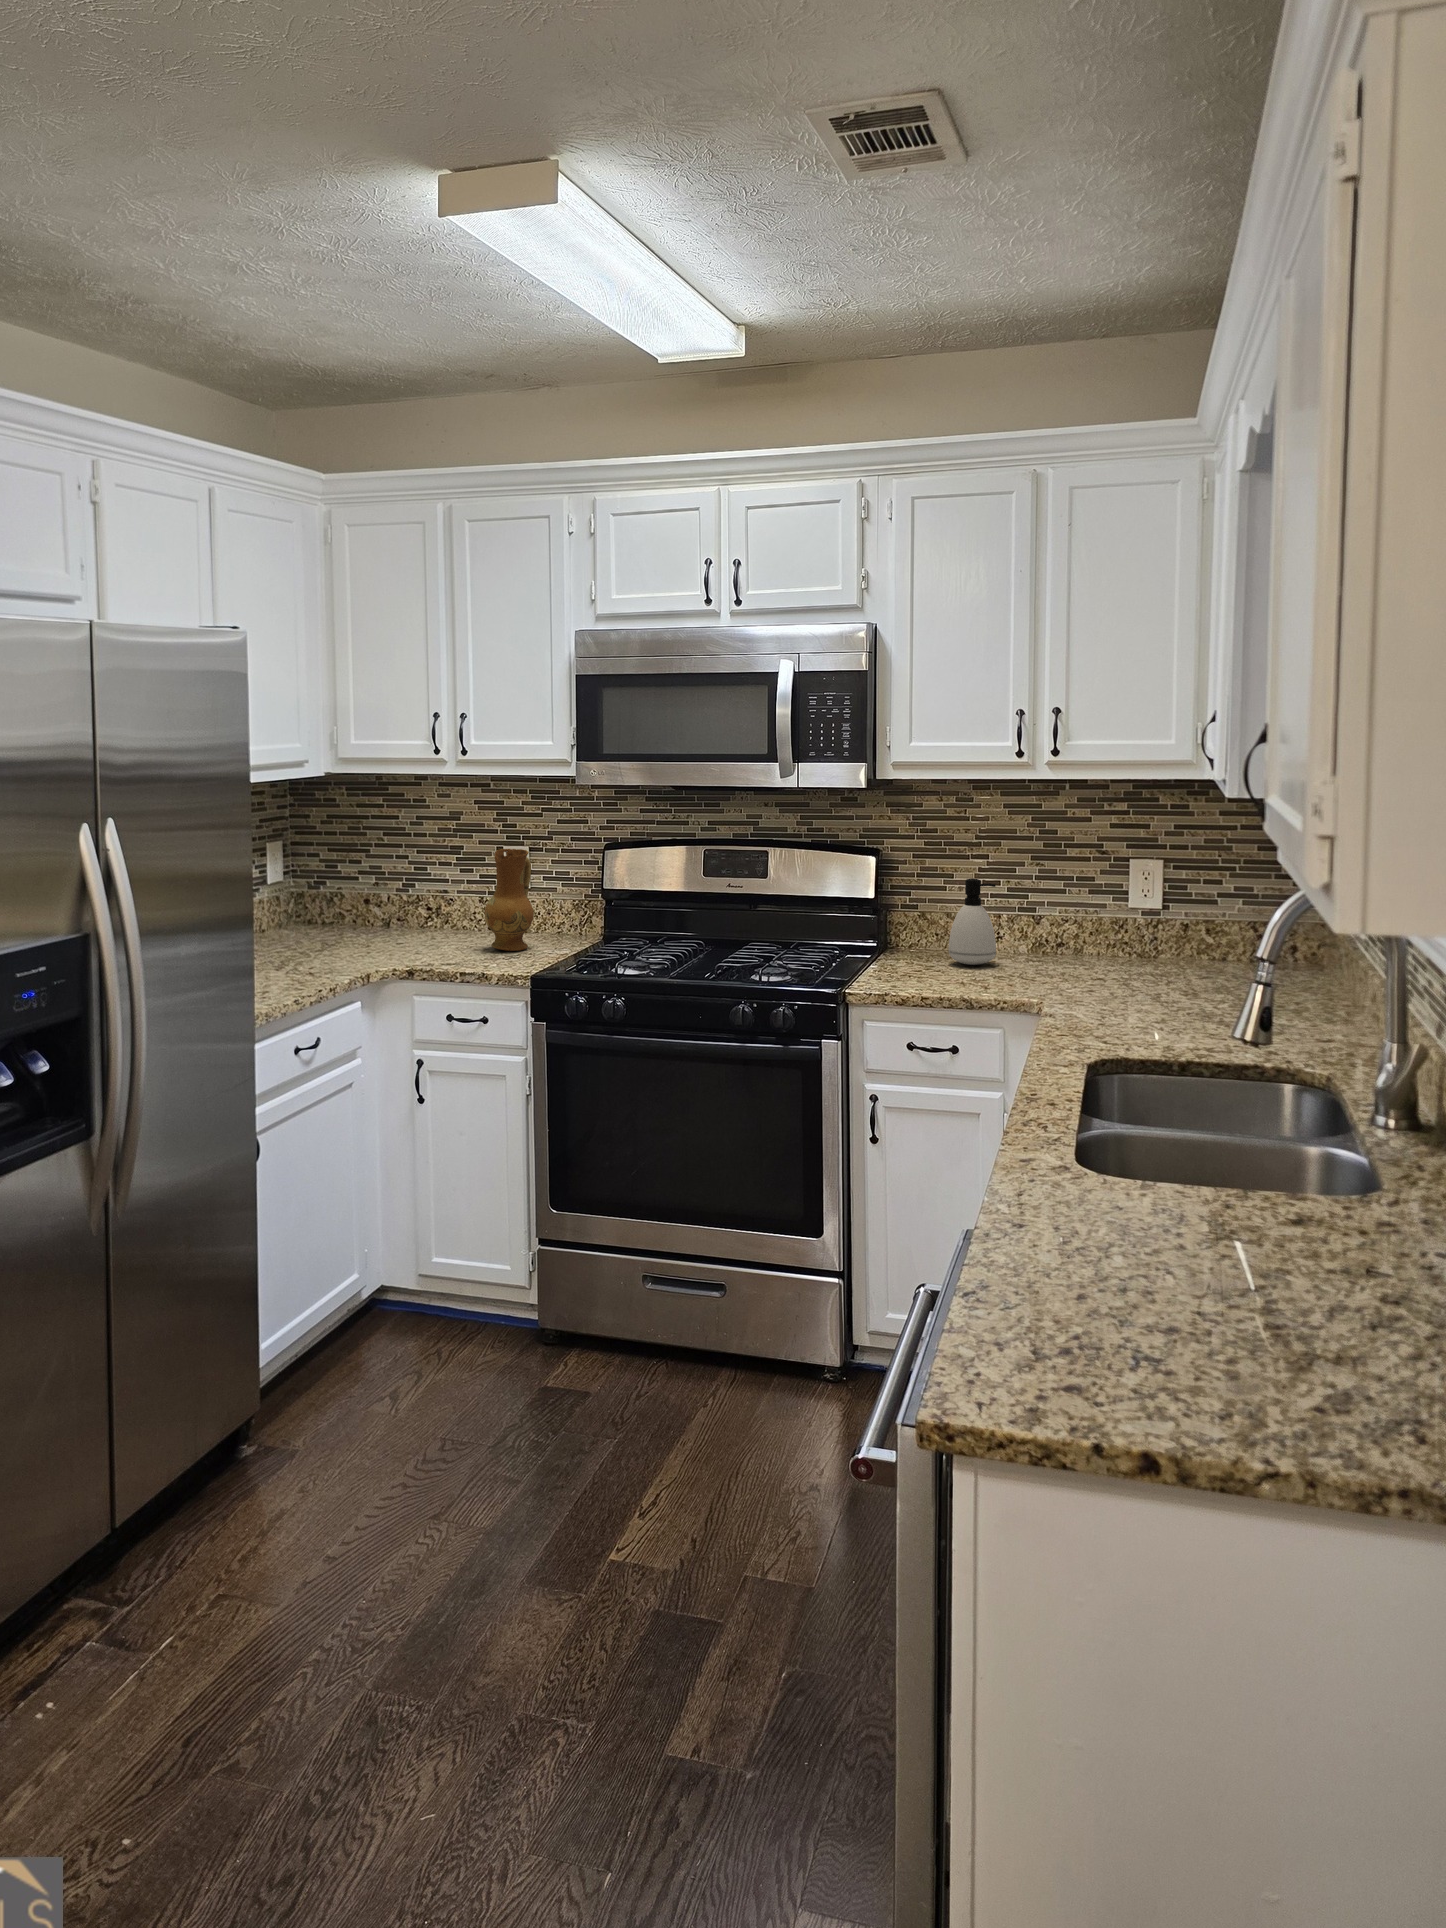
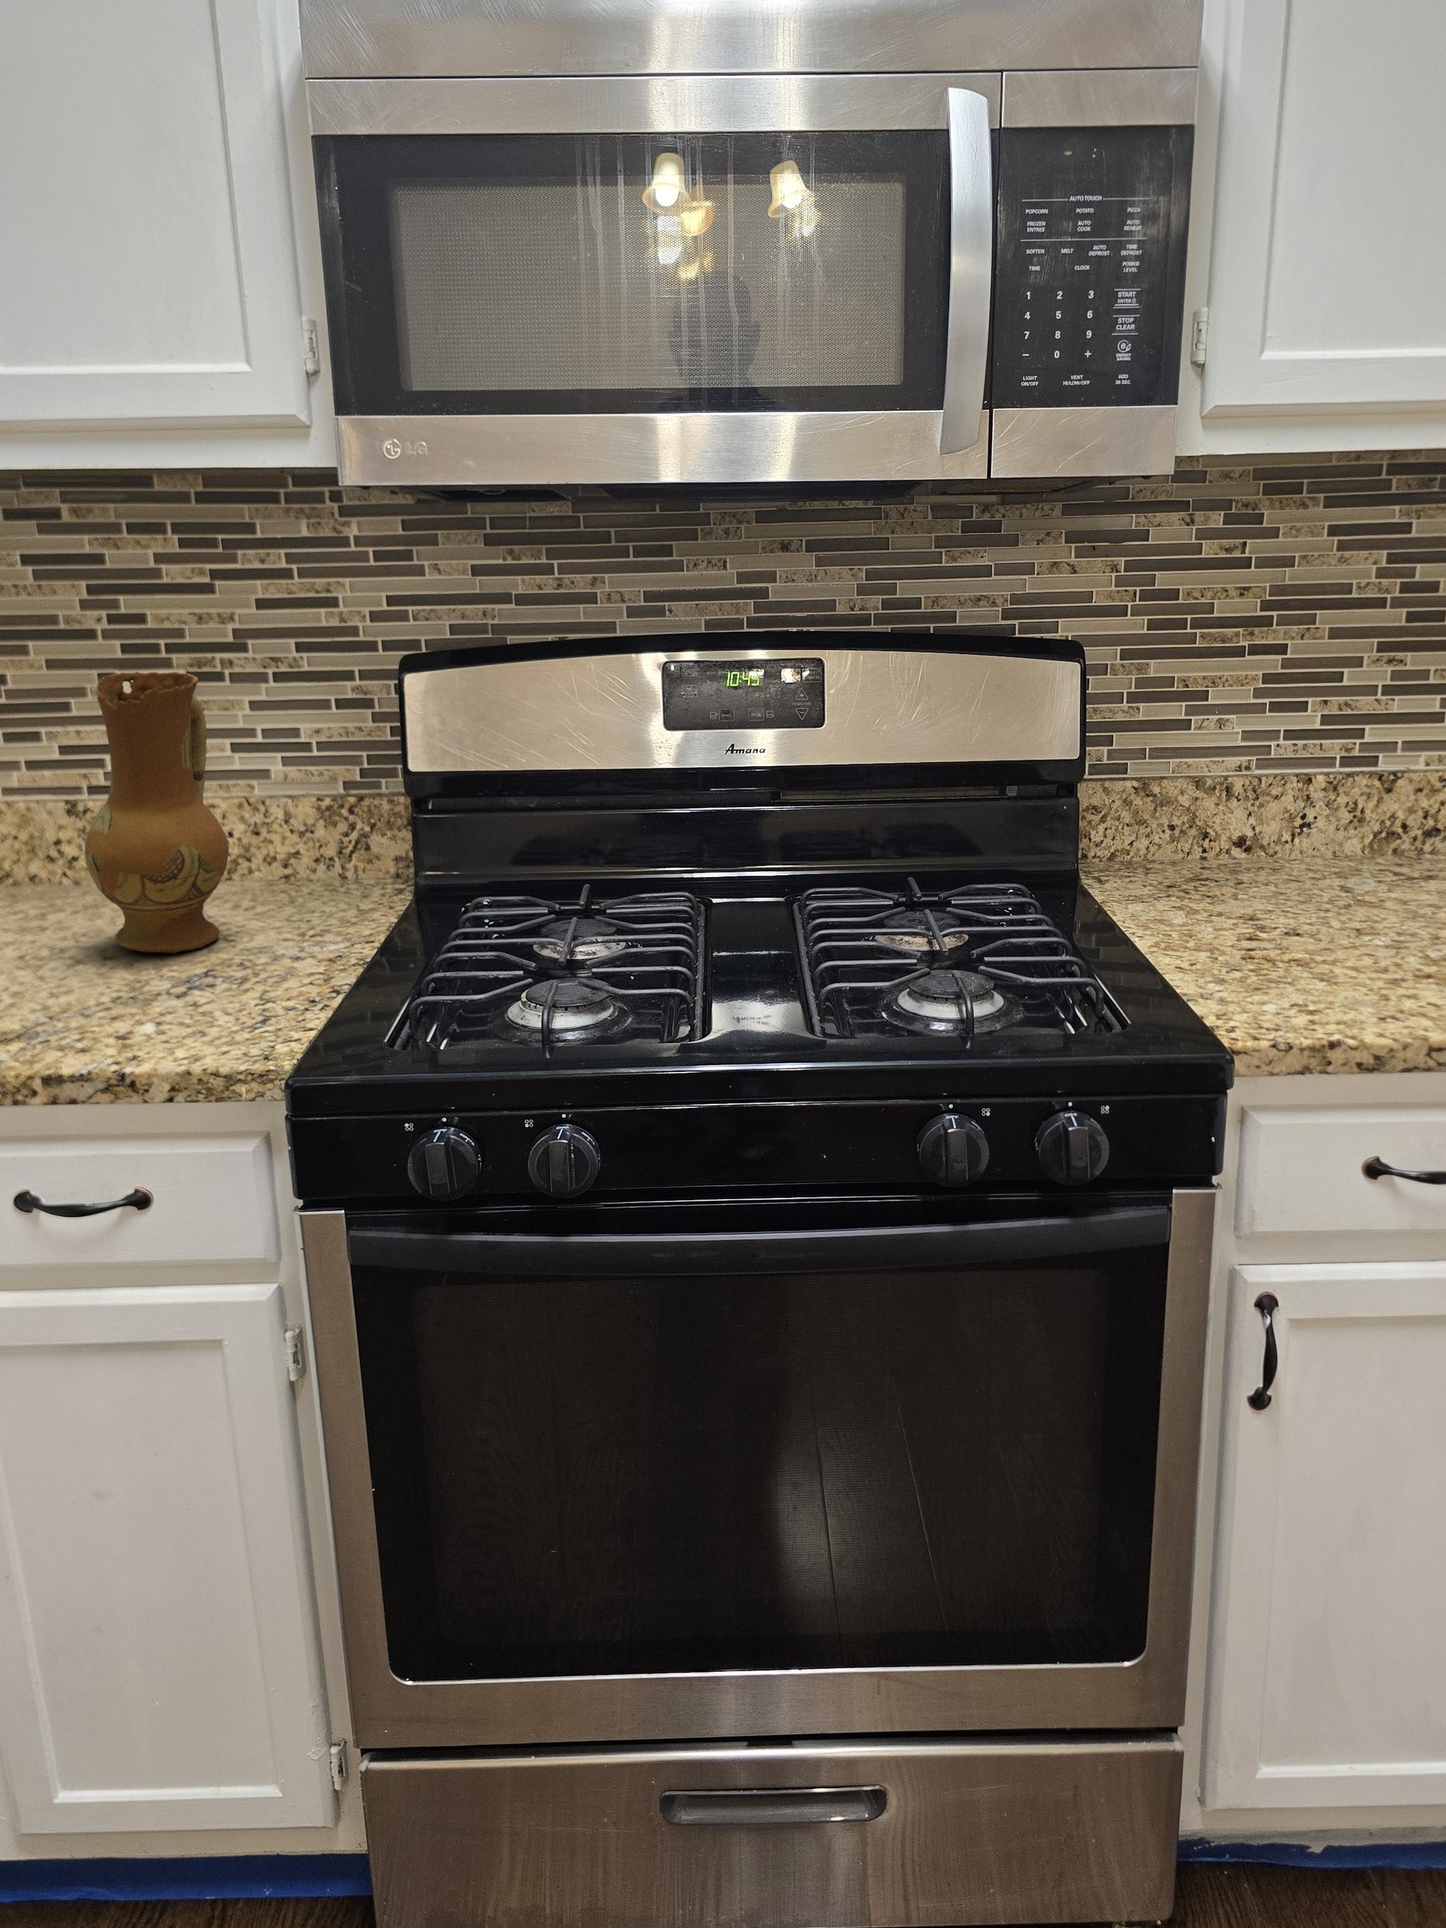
soap dispenser: present [949,878,996,965] -> none [1283,696,1420,900]

